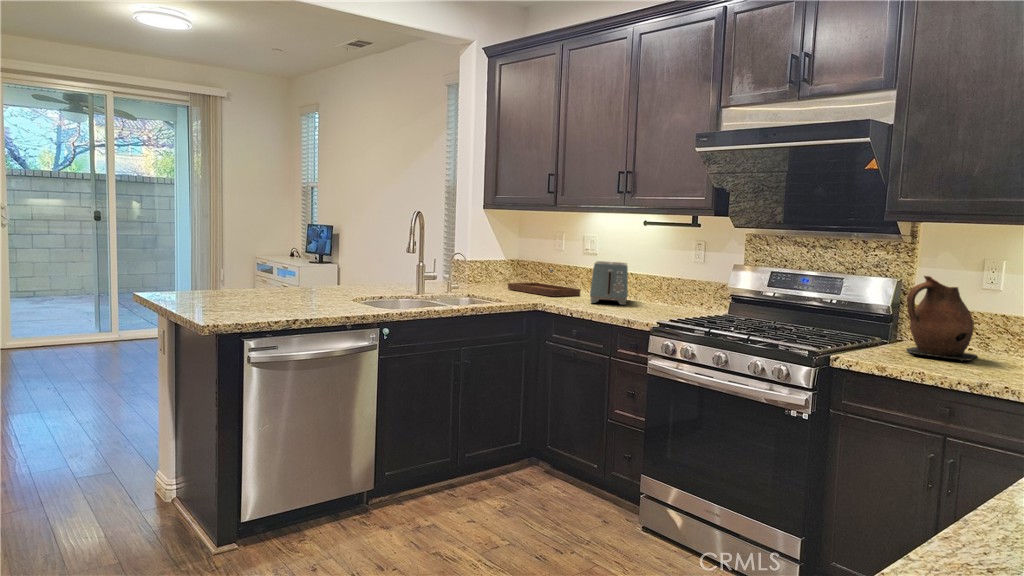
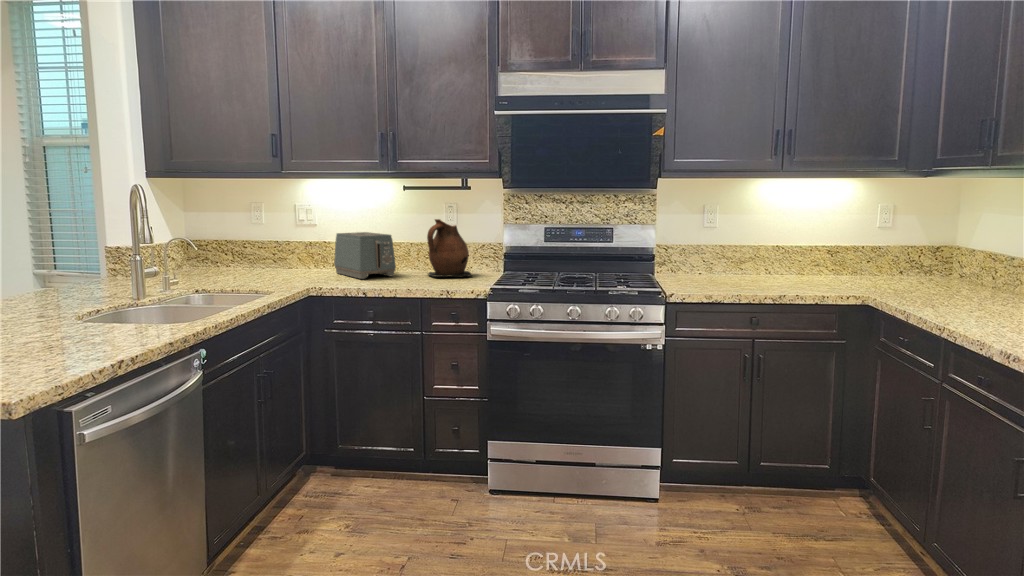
tray: present [508,269,581,297] -> none [219,247,317,278]
ceramic pitcher: present [907,276,977,361] -> present [427,219,472,277]

